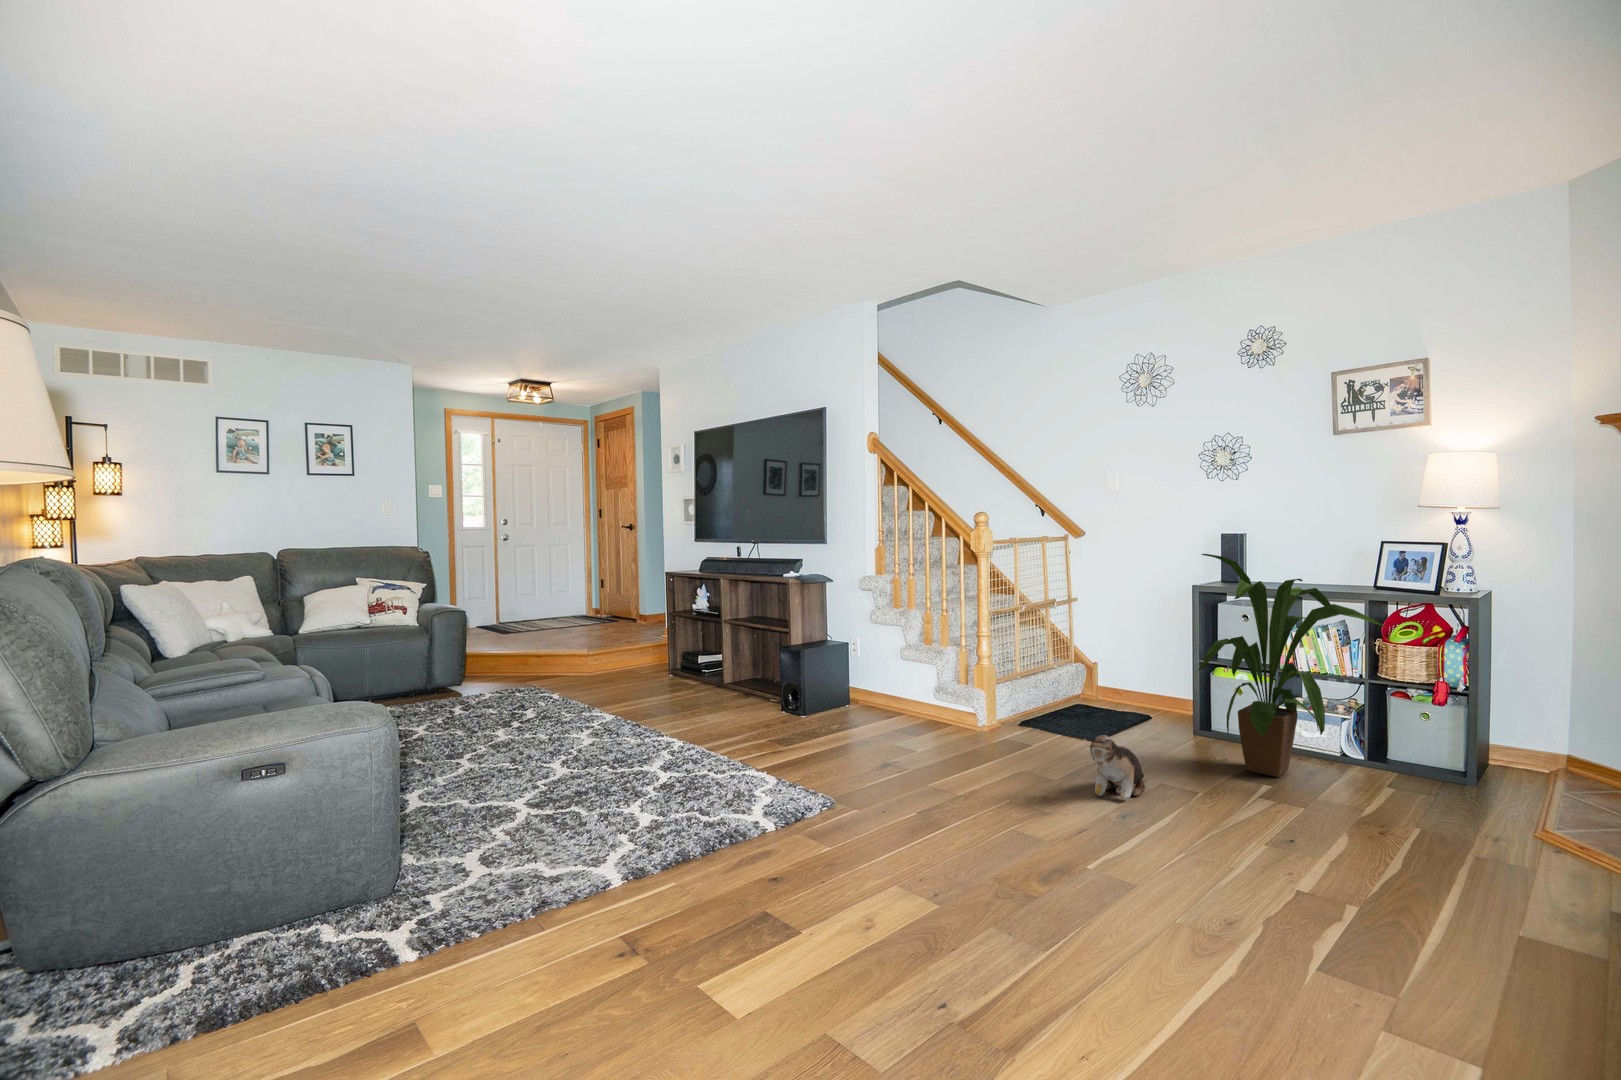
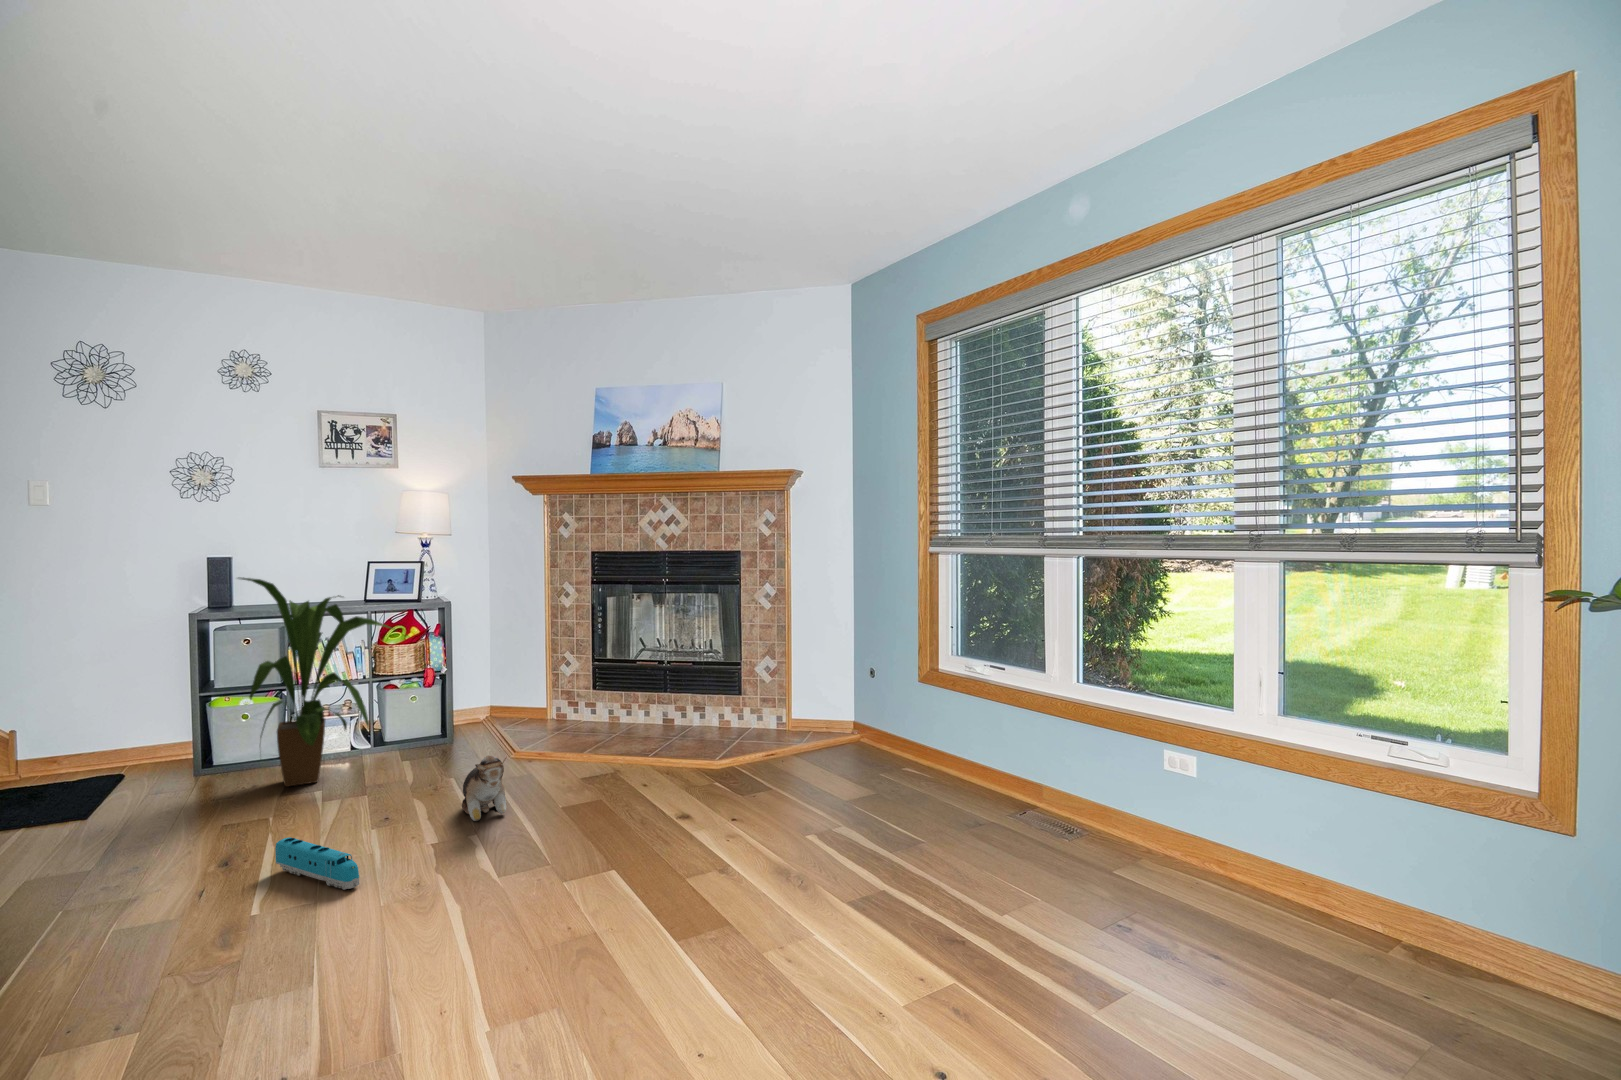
plush toy: present [1084,735,1145,800] -> present [462,756,507,821]
toy train: none [1144,813,1183,891] -> present [275,837,359,890]

